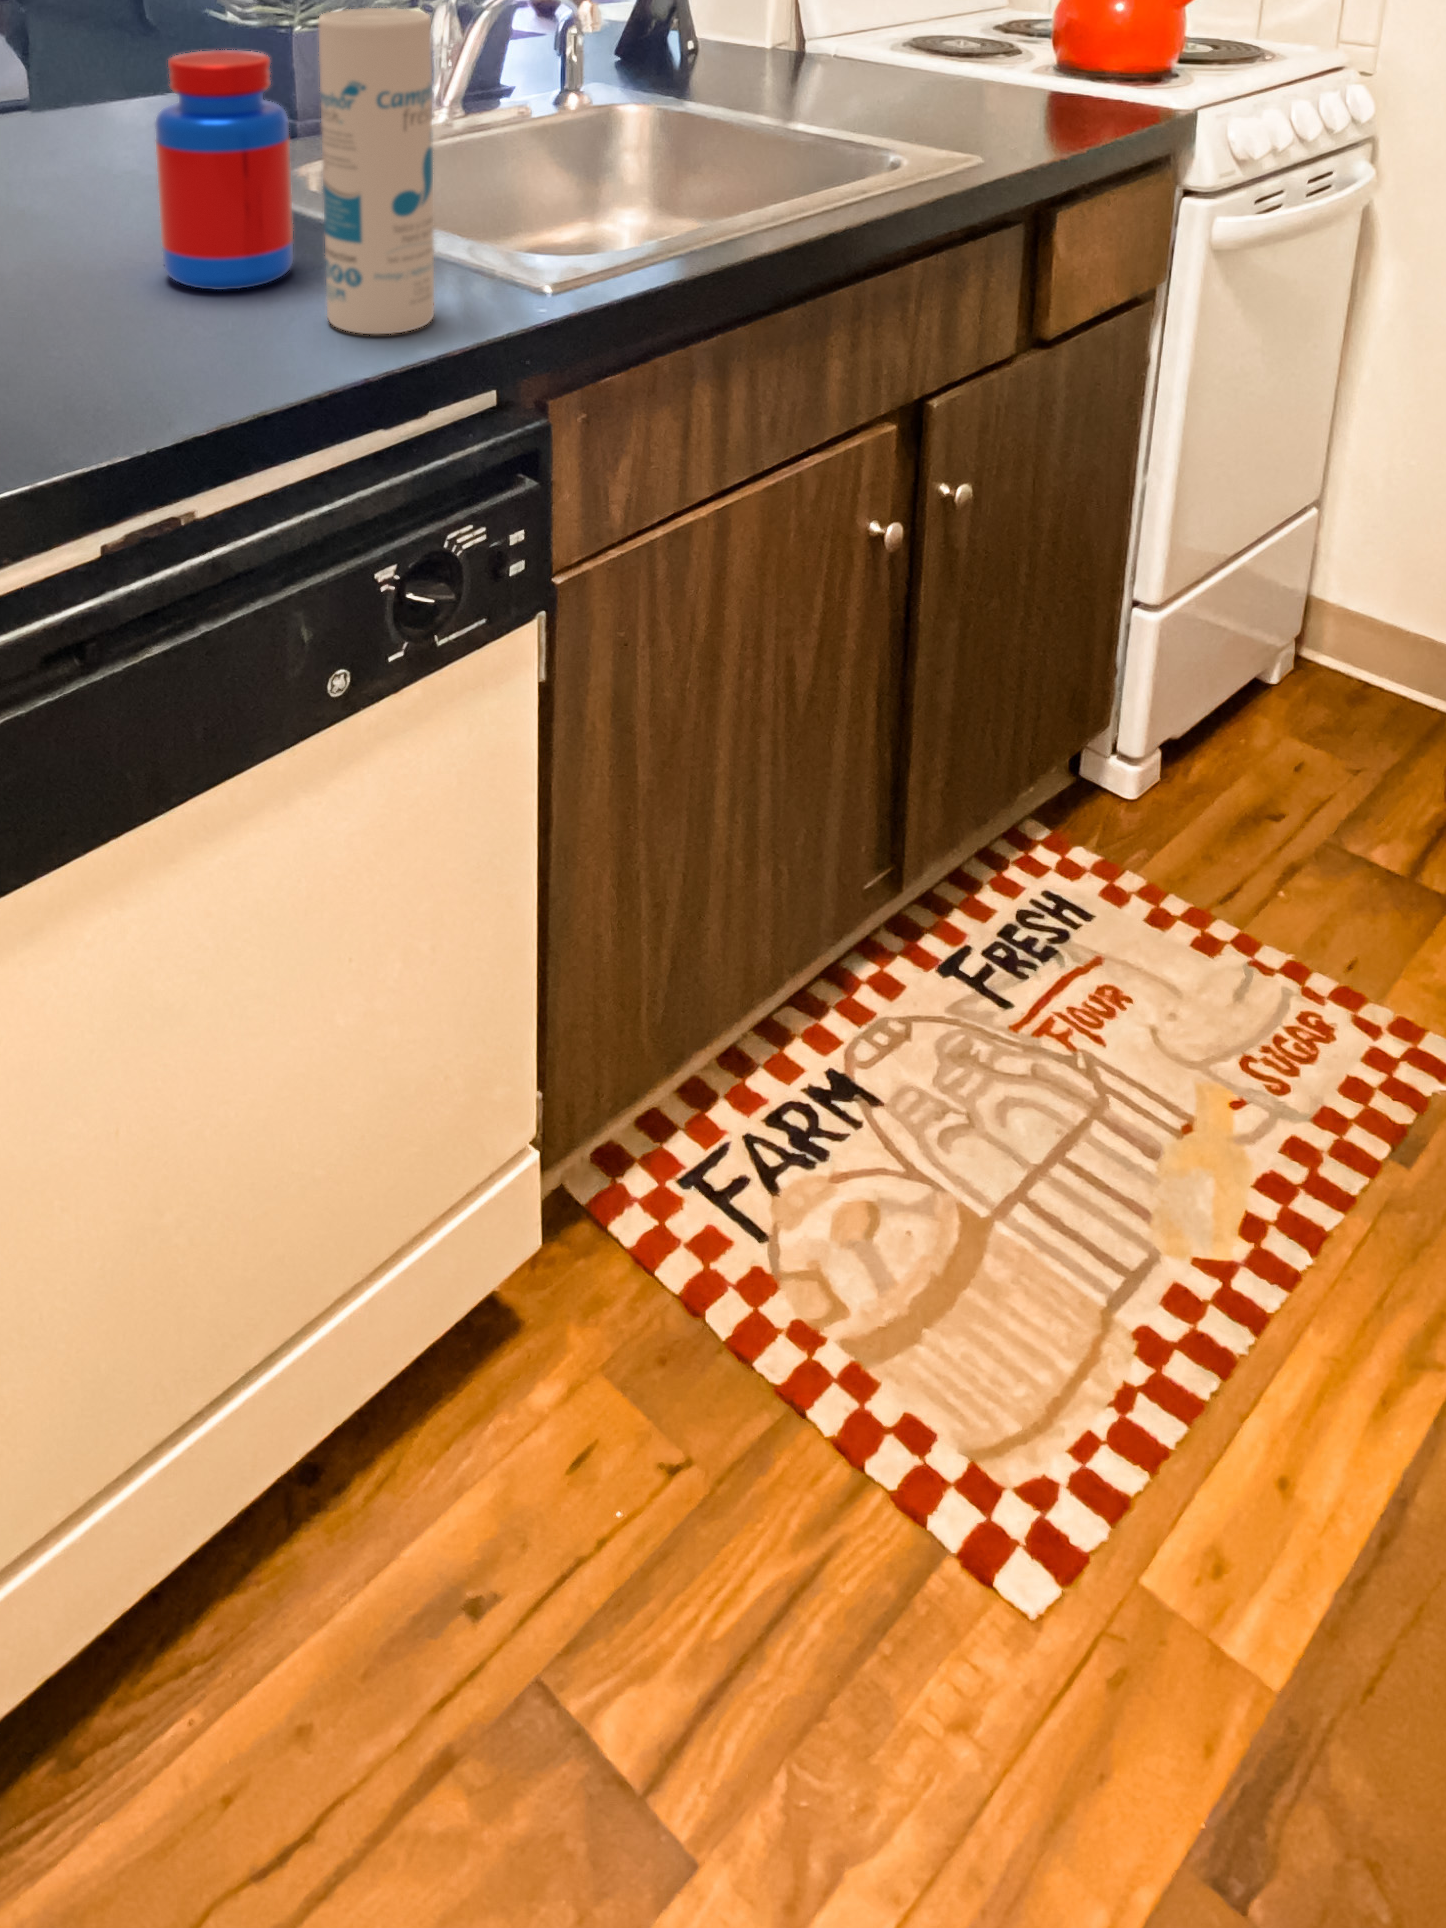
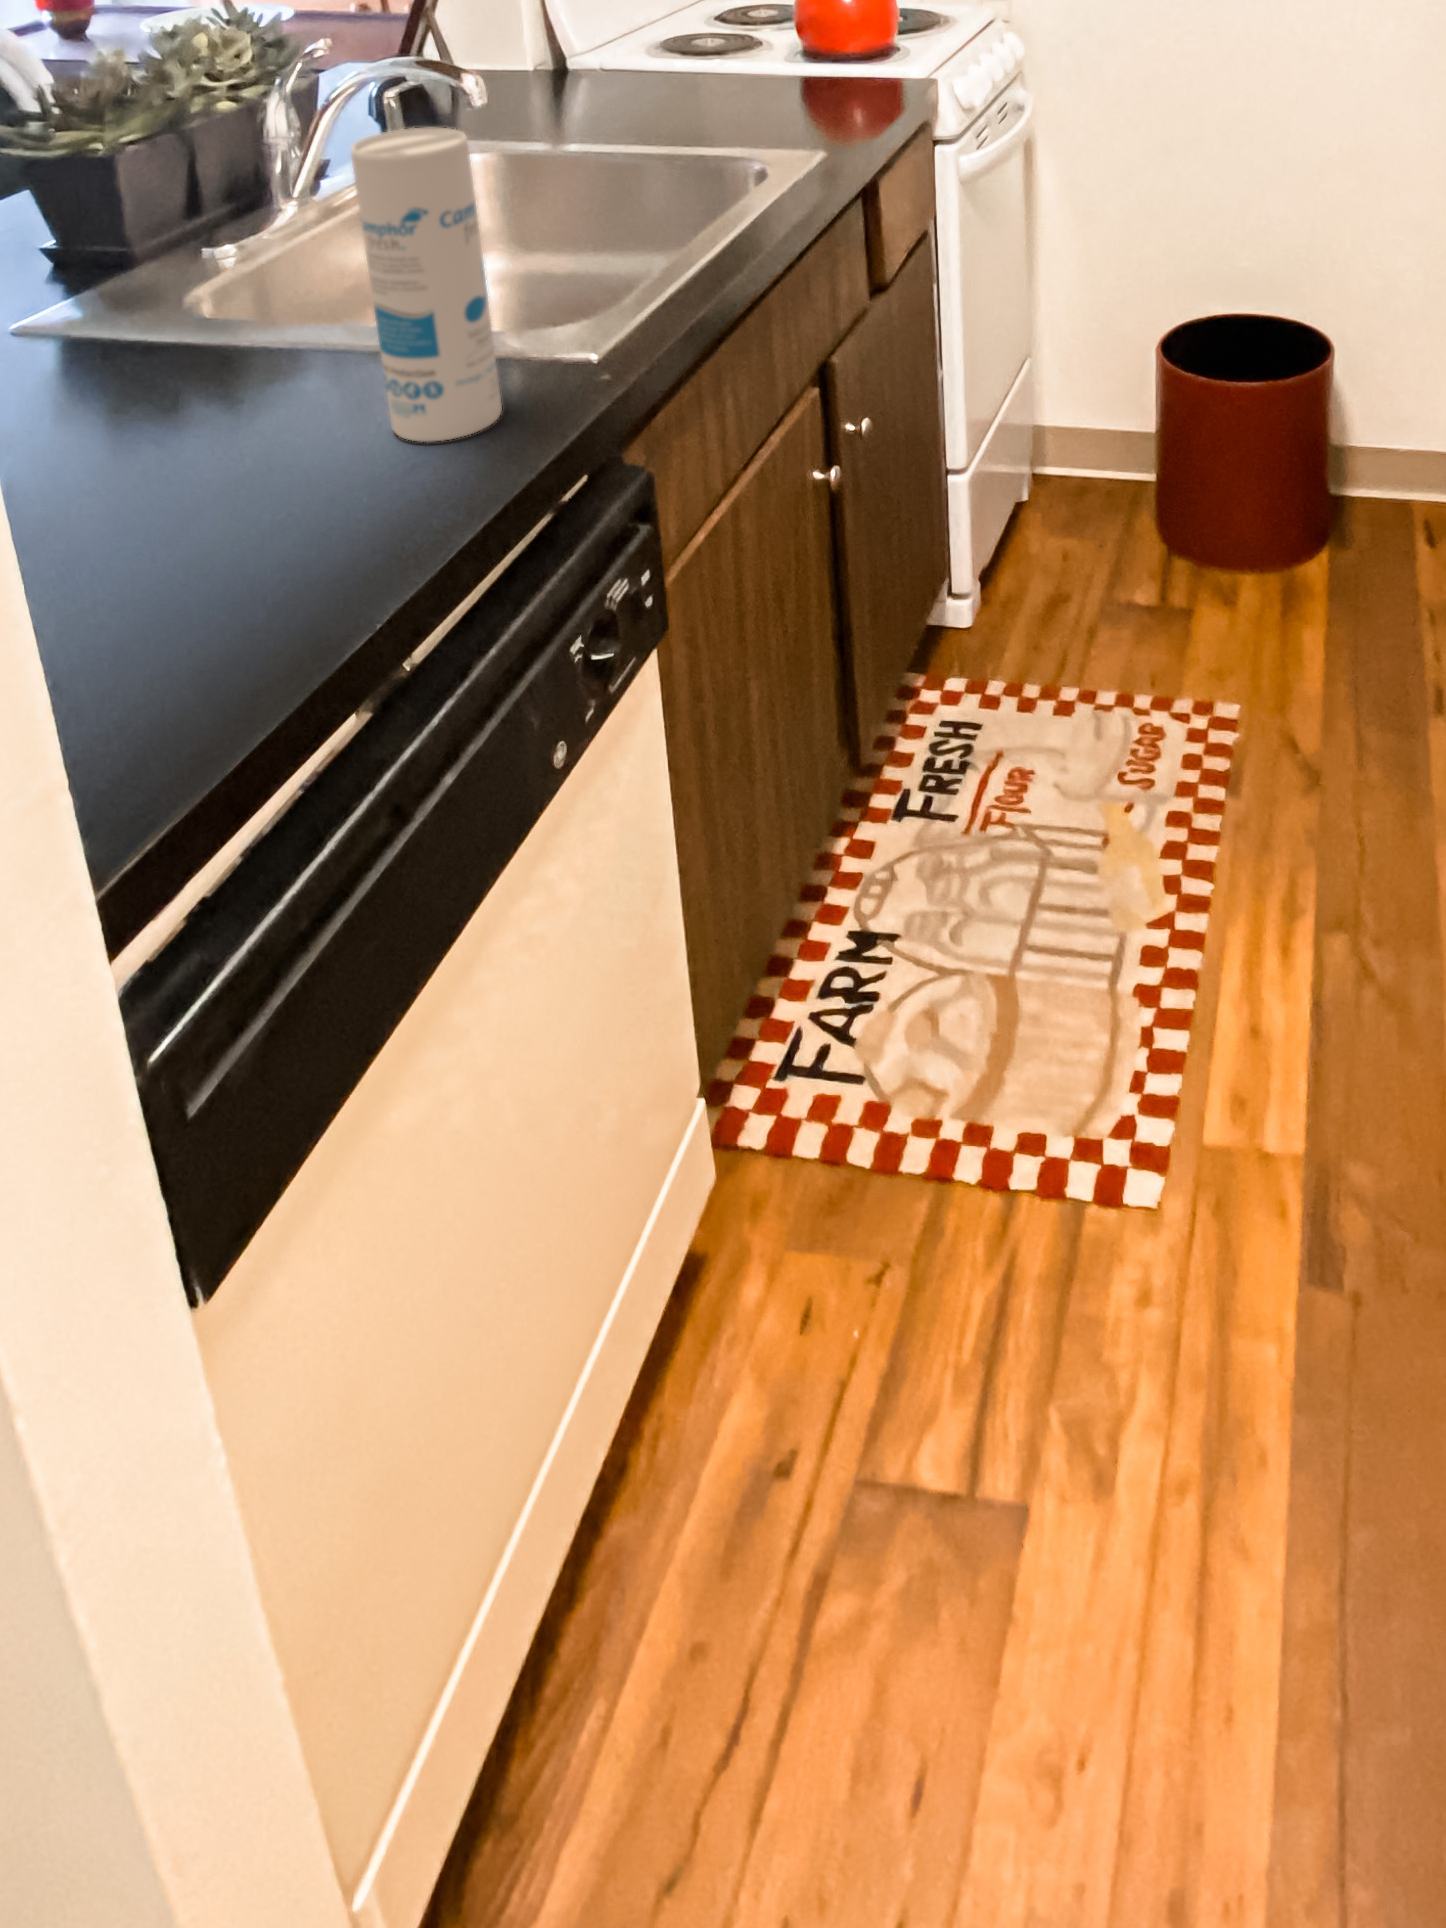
jar: present [155,50,293,290] -> none [123,190,302,444]

